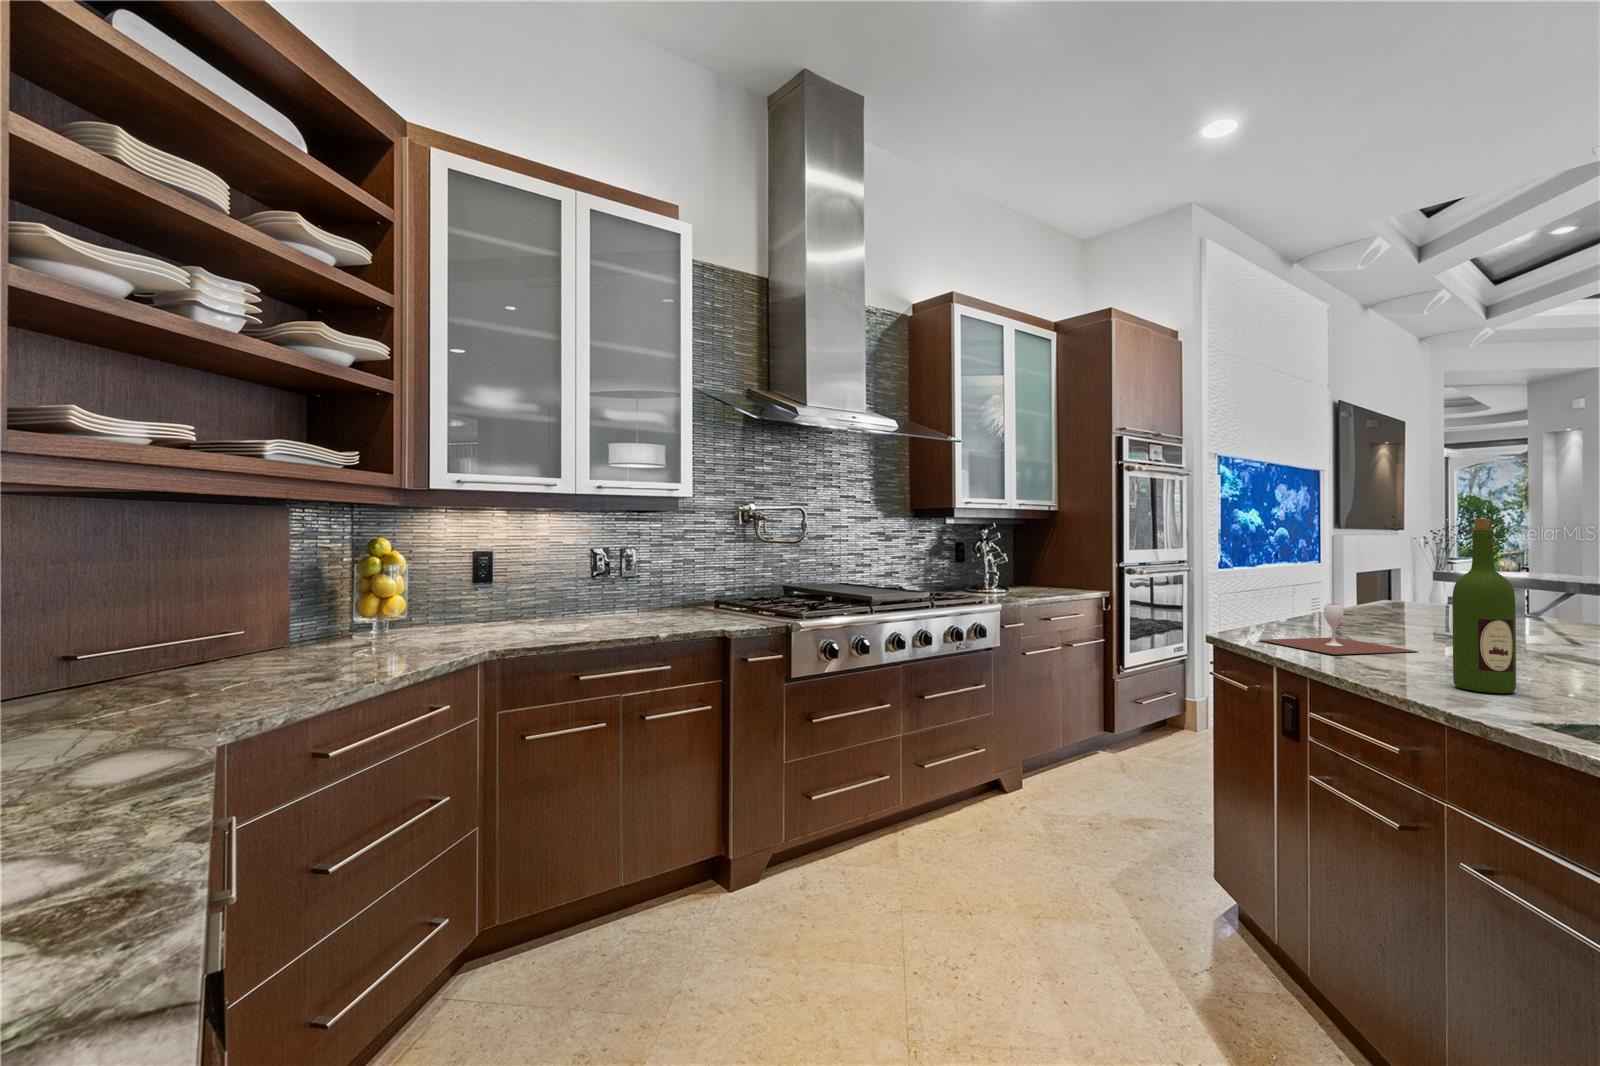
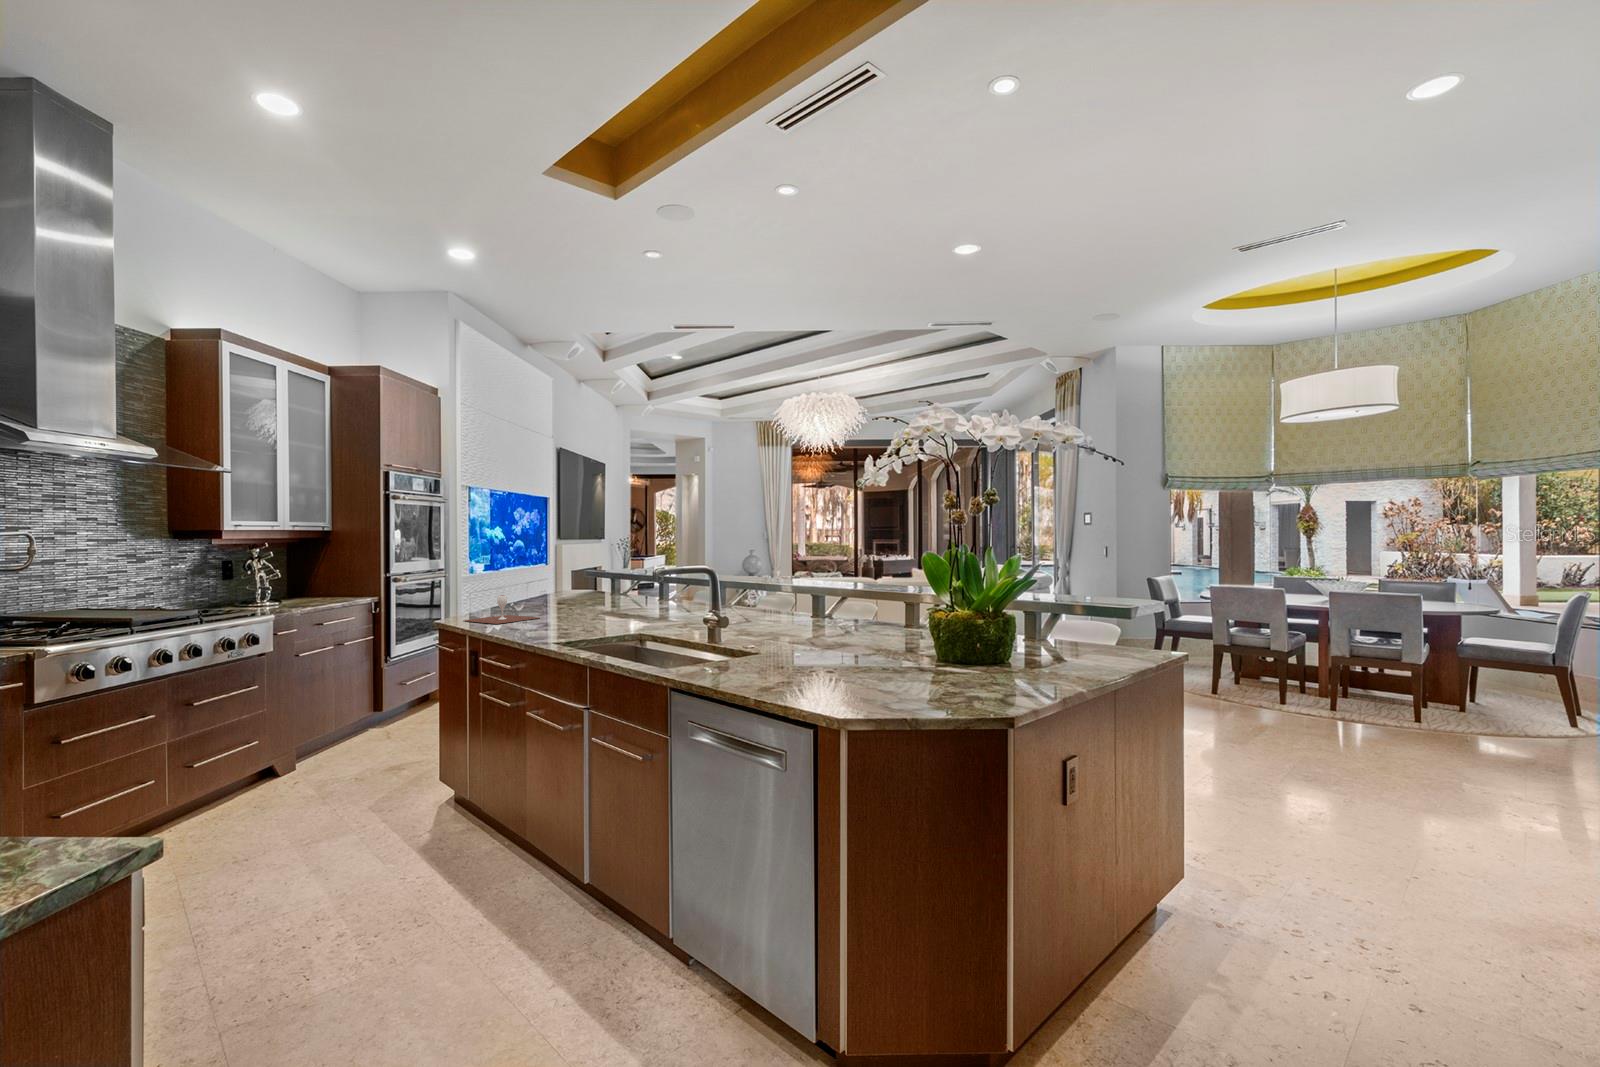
wine bottle: present [1452,519,1516,693] -> none [536,551,559,633]

